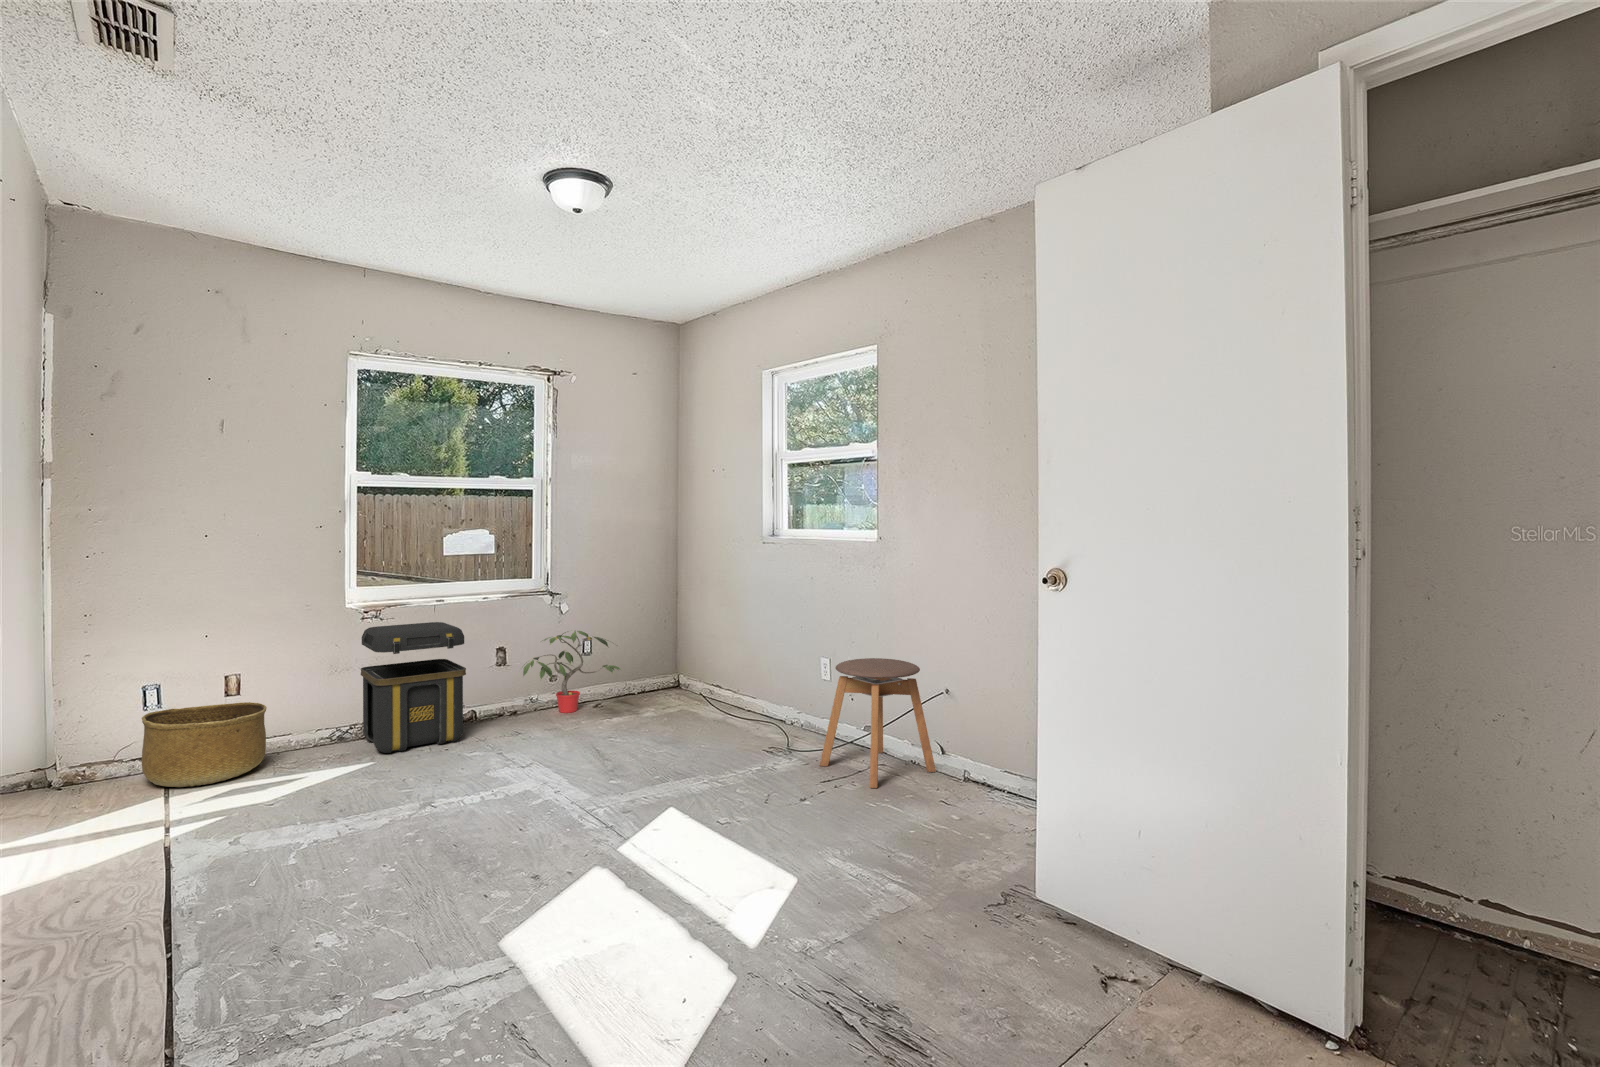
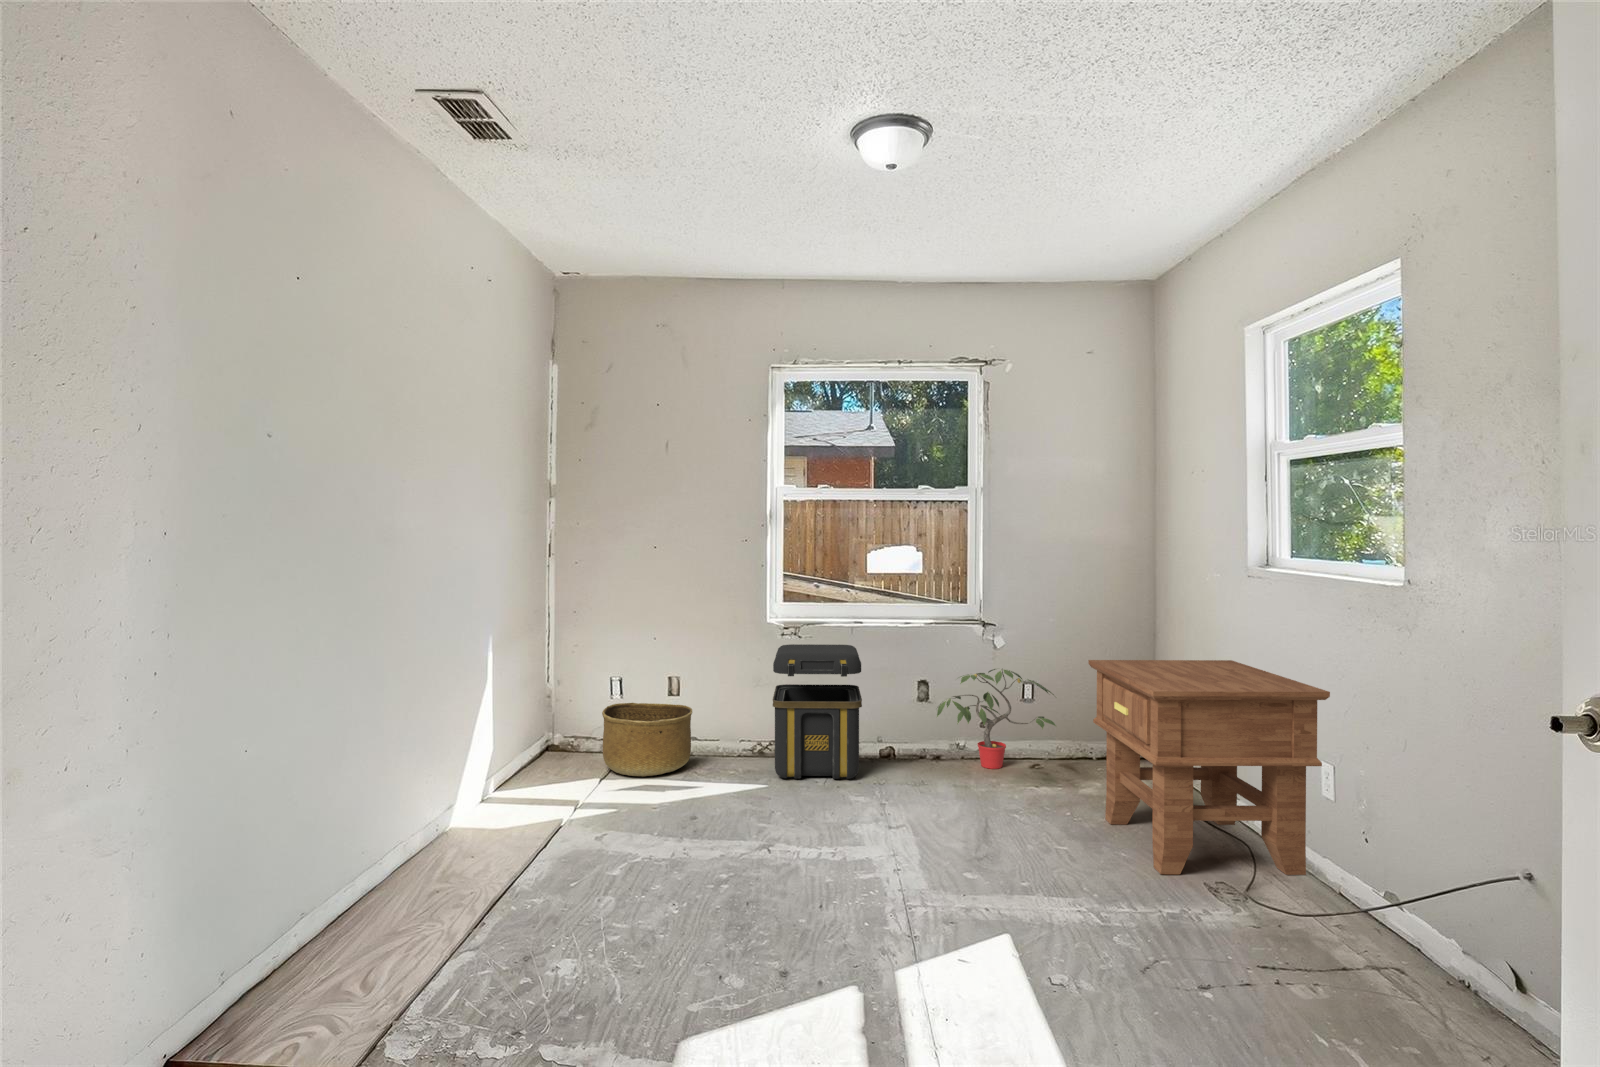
side table: none [664,605,823,750] -> present [1088,660,1330,875]
stool: present [820,658,936,788] -> none [1276,777,1514,1022]

